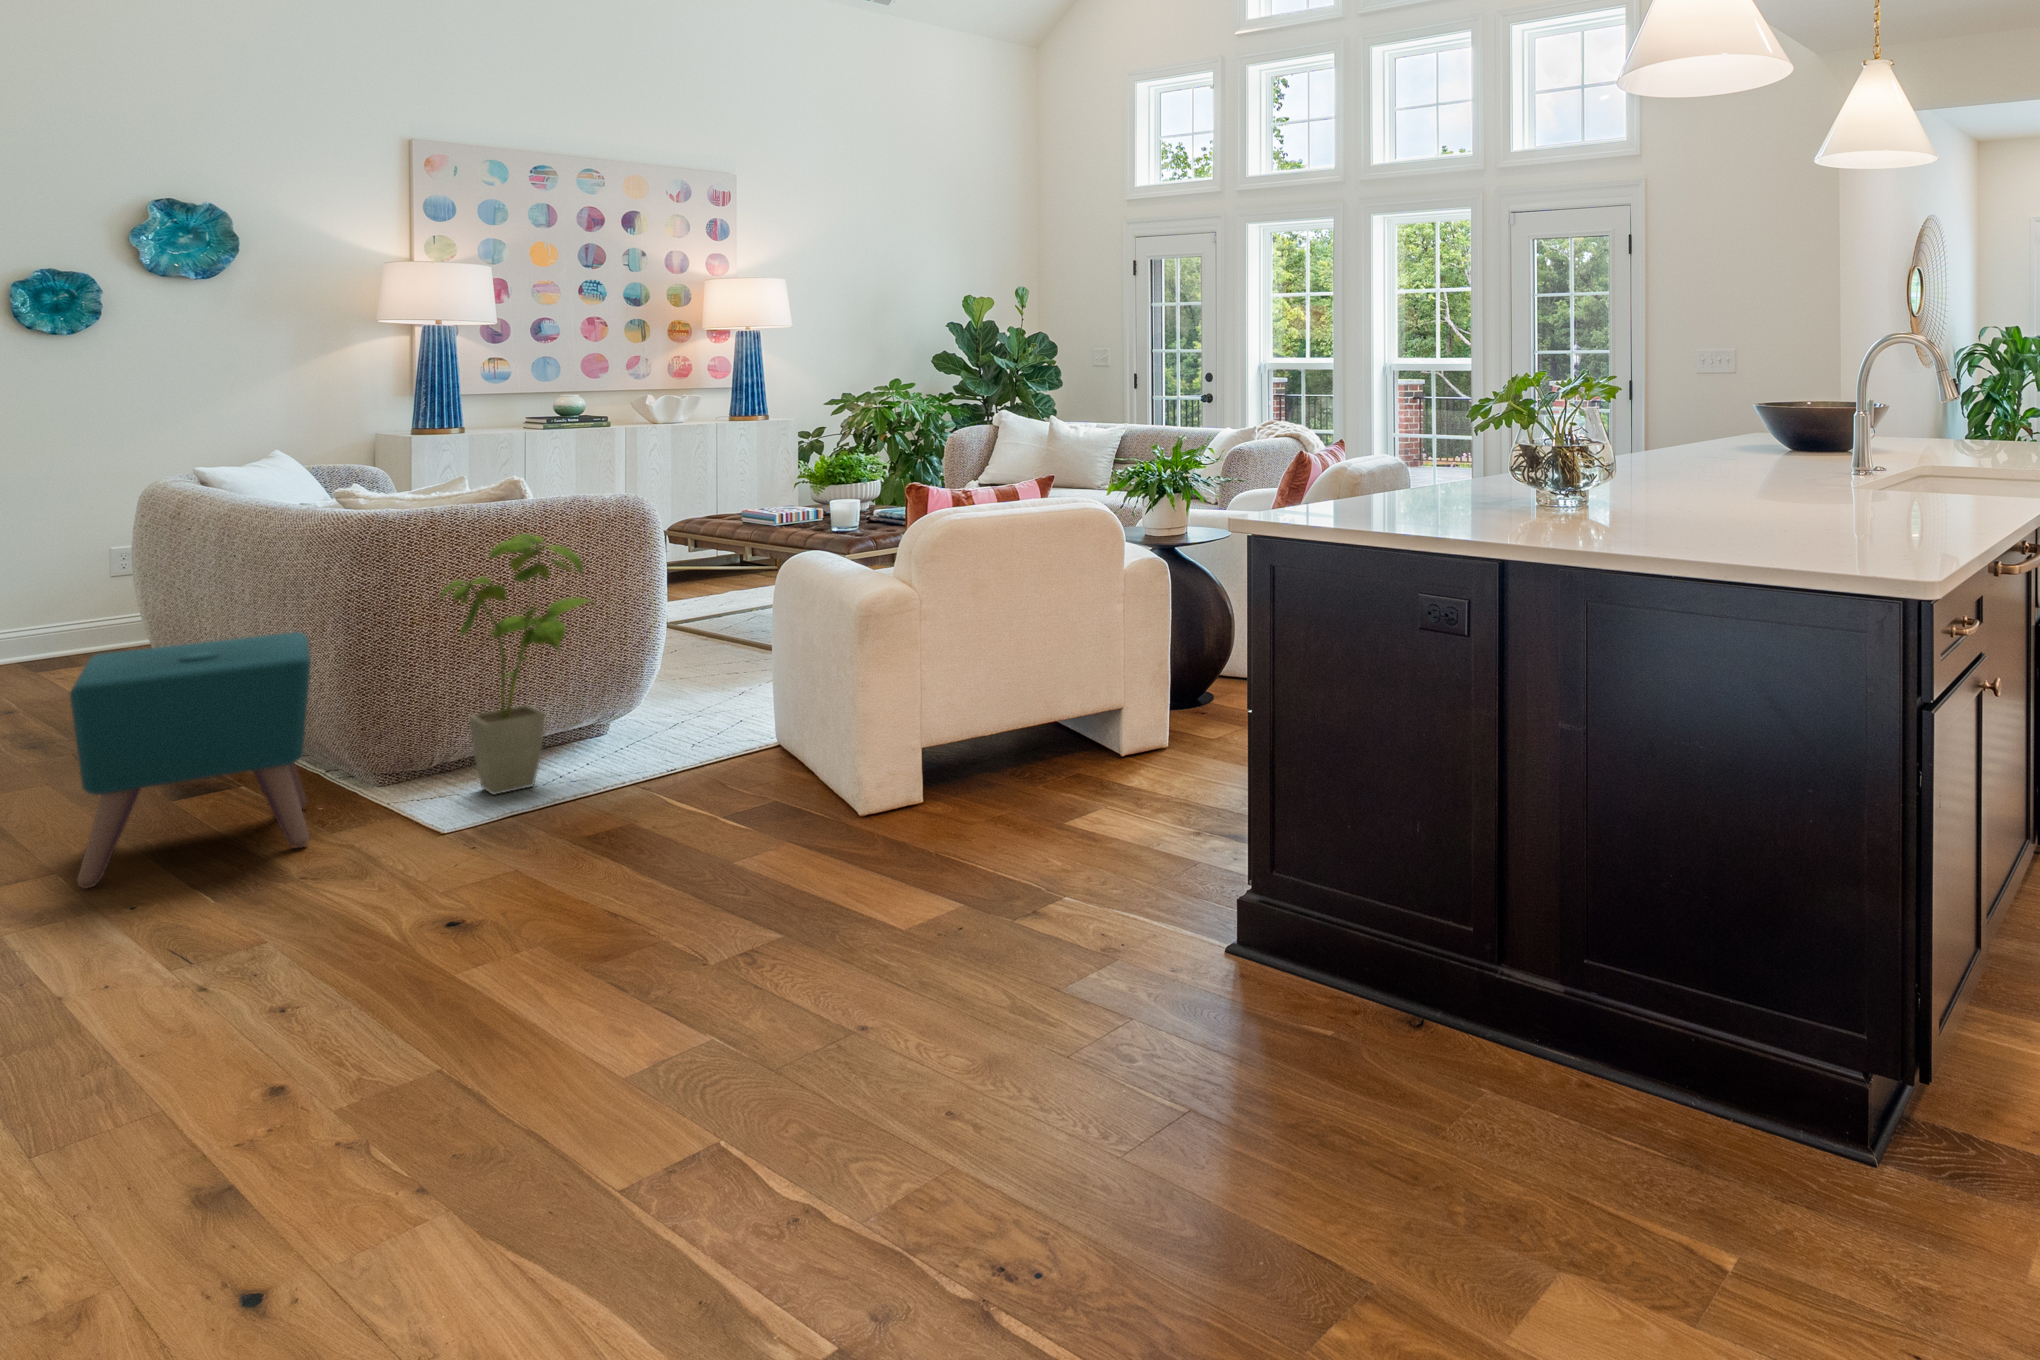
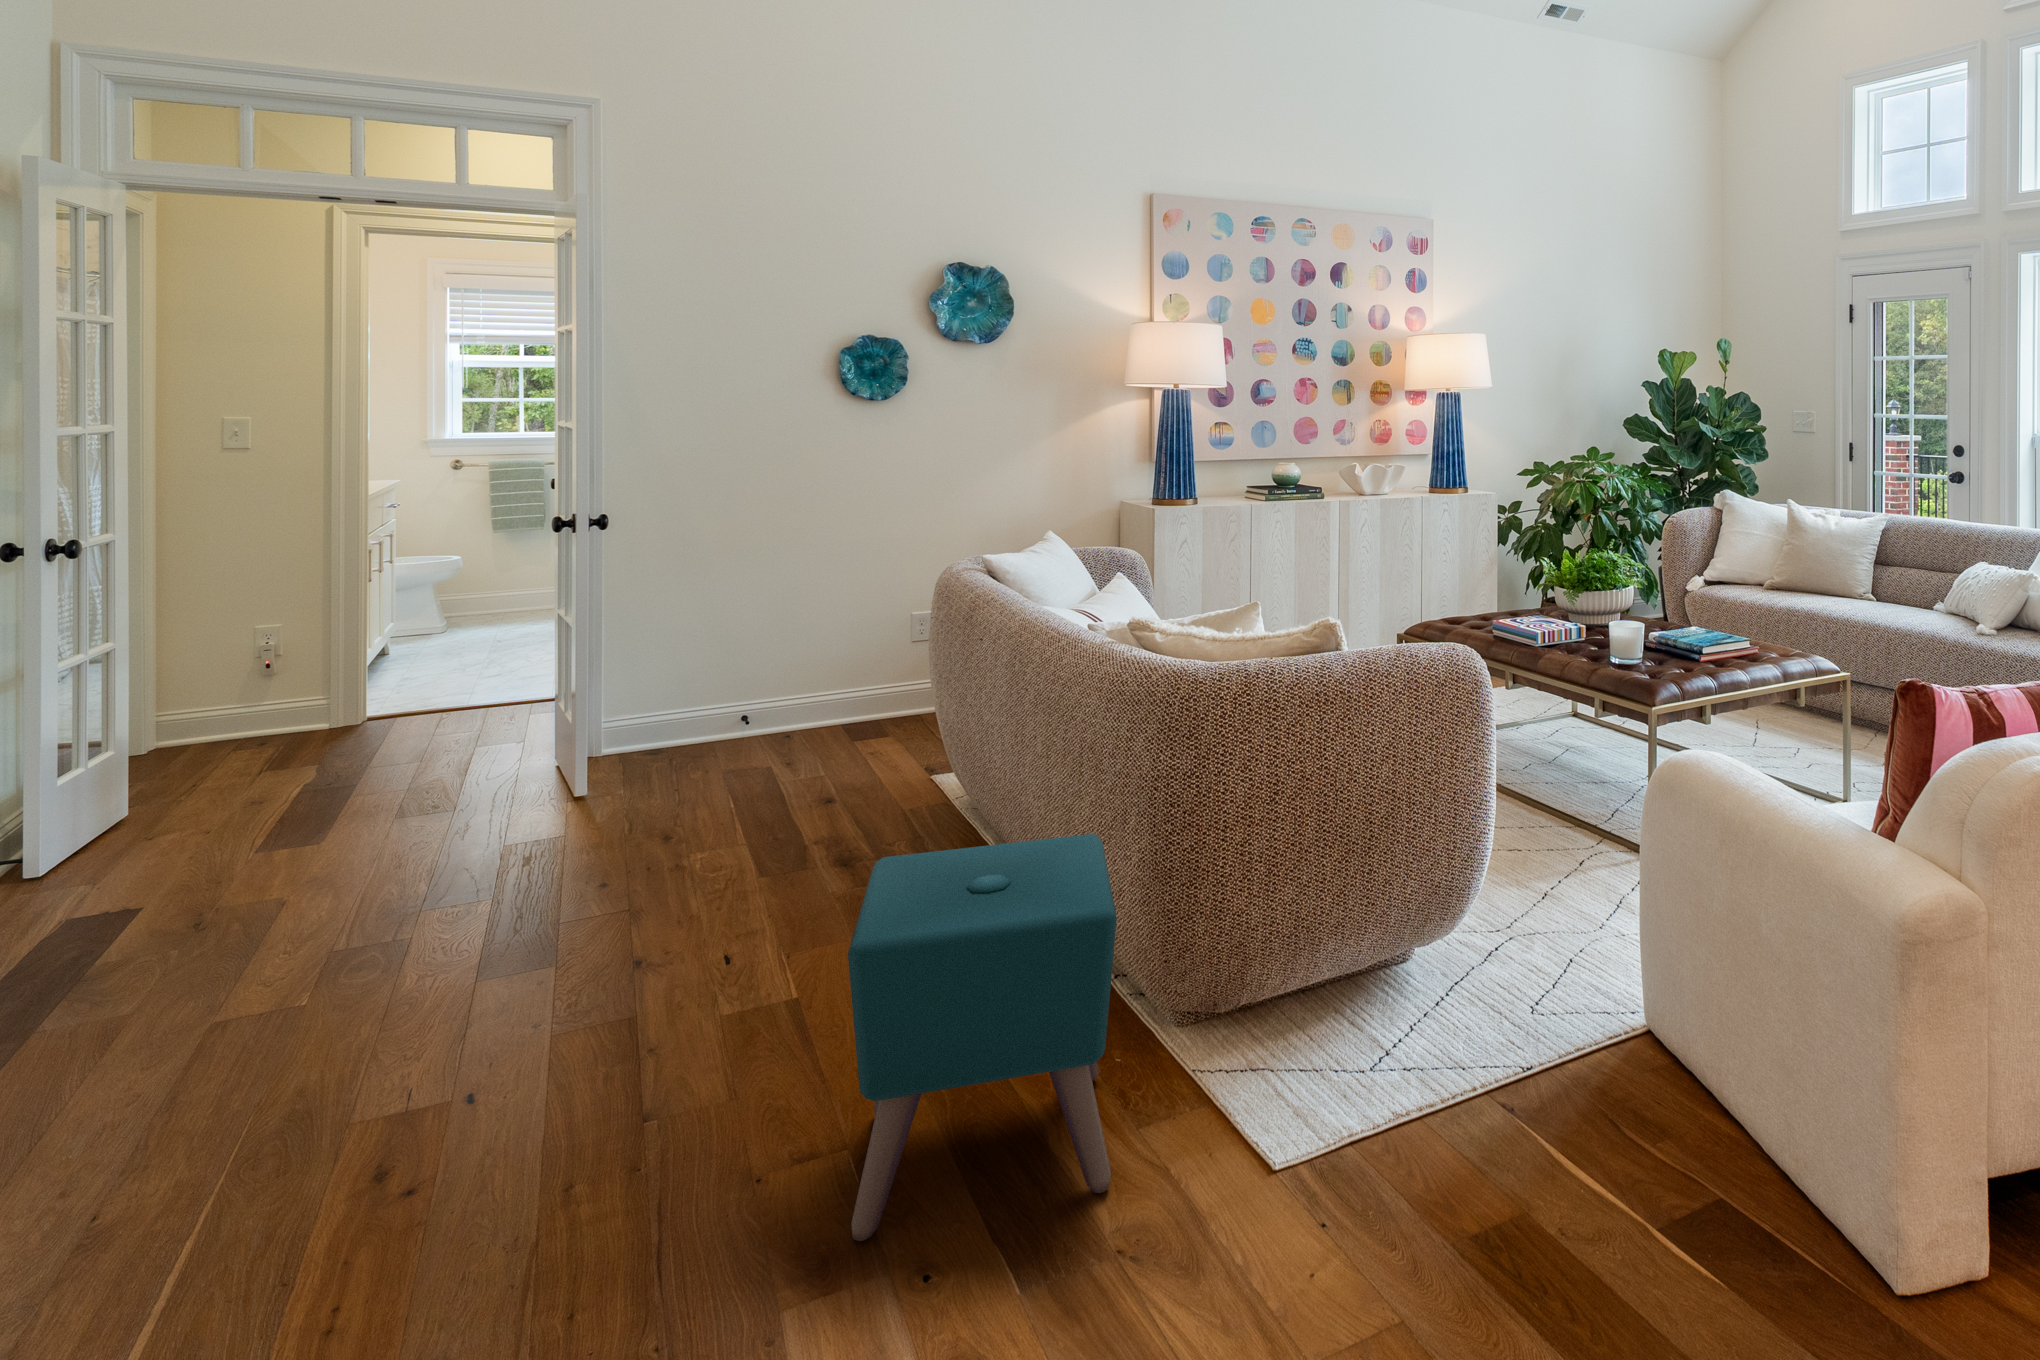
house plant: present [440,534,595,795] -> none [1248,715,1434,1101]

